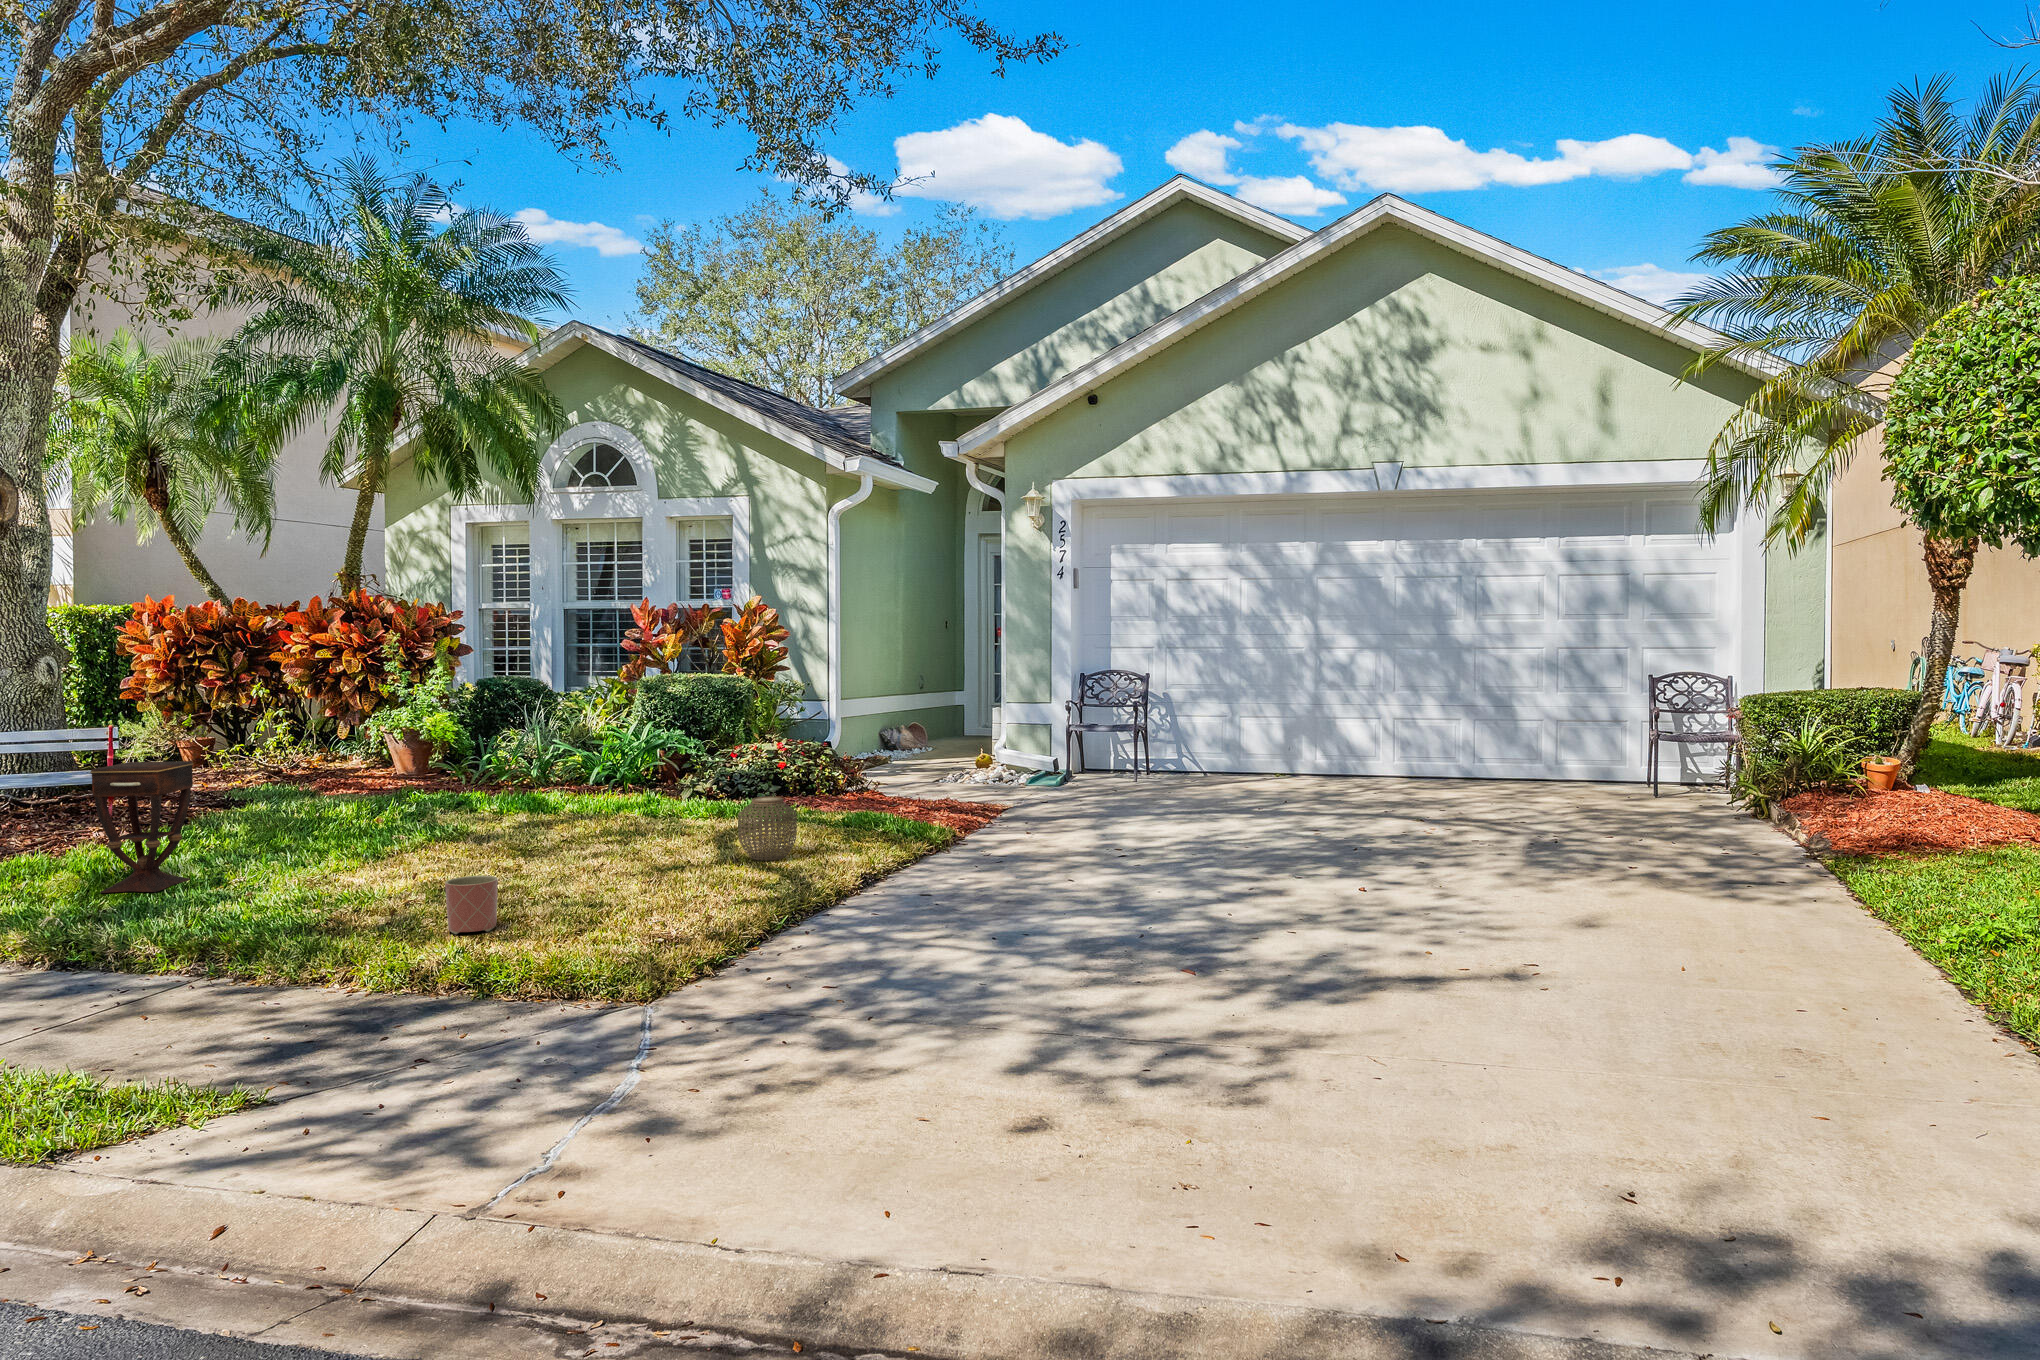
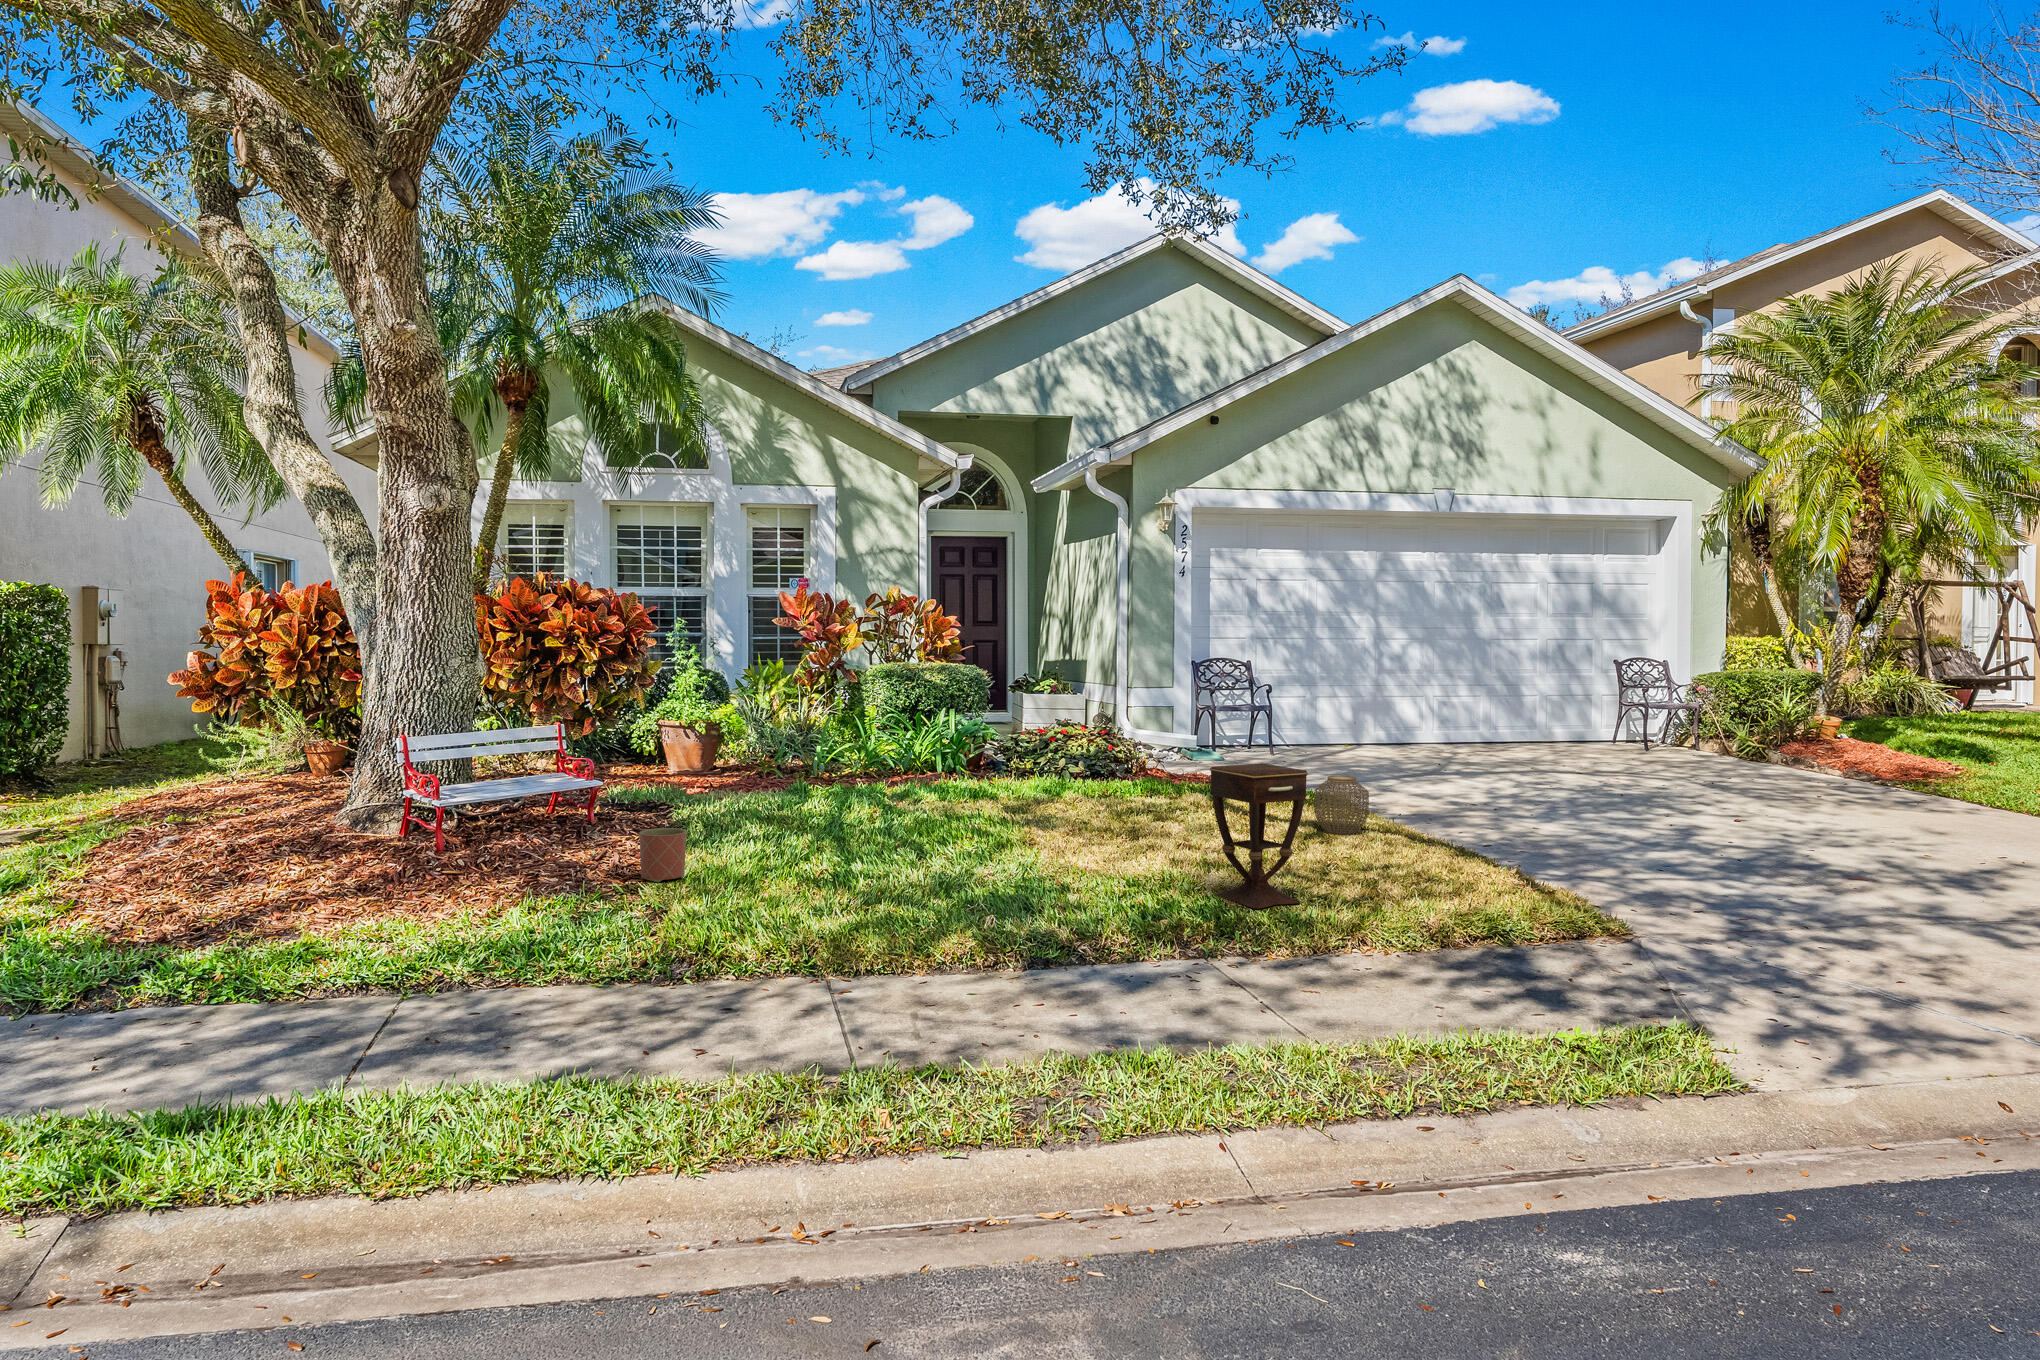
side table: present [90,761,193,893] -> present [1210,763,1308,909]
planter: present [445,876,498,934] -> present [639,828,686,882]

